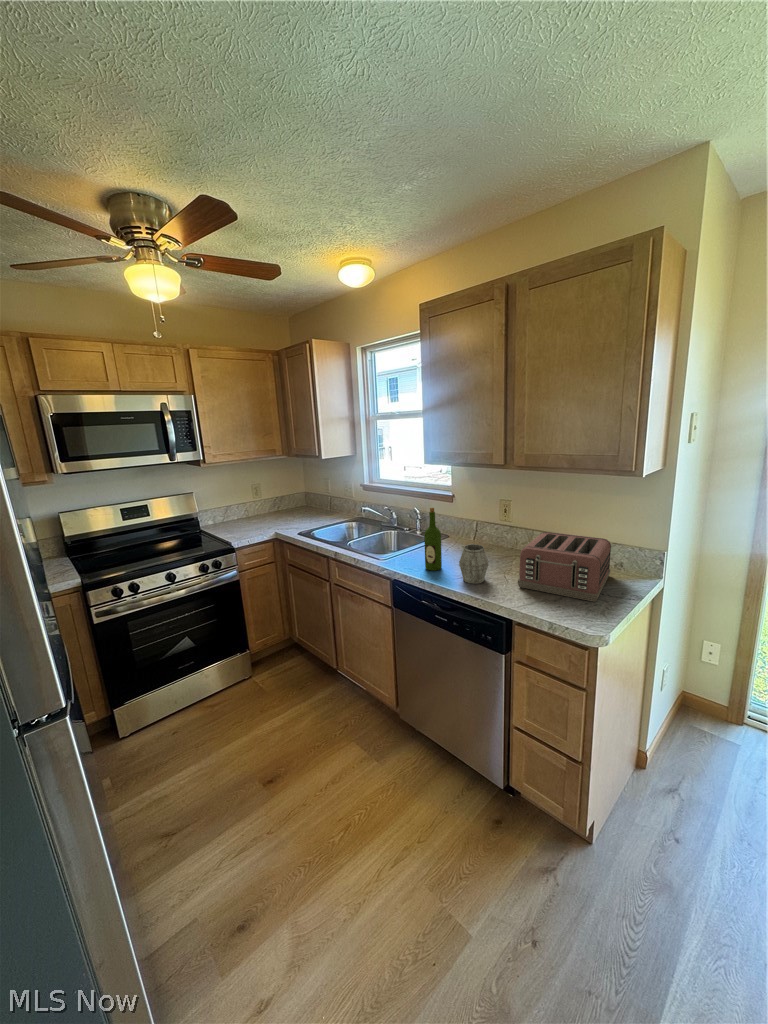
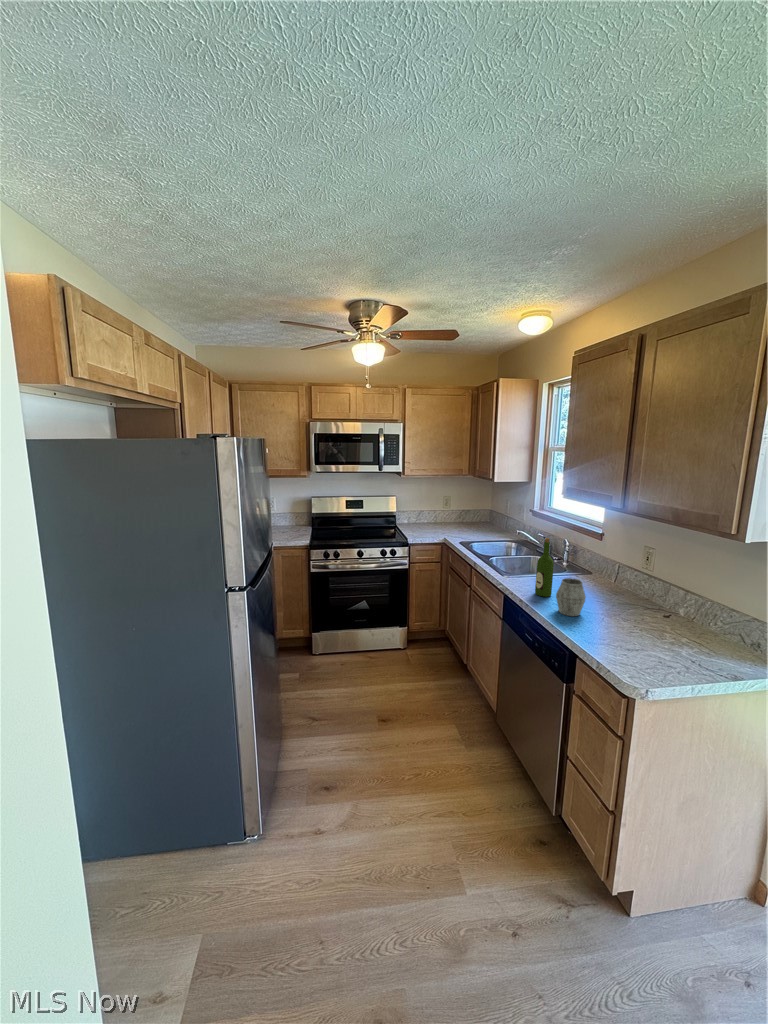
toaster: present [518,532,611,602] -> none [605,586,735,664]

